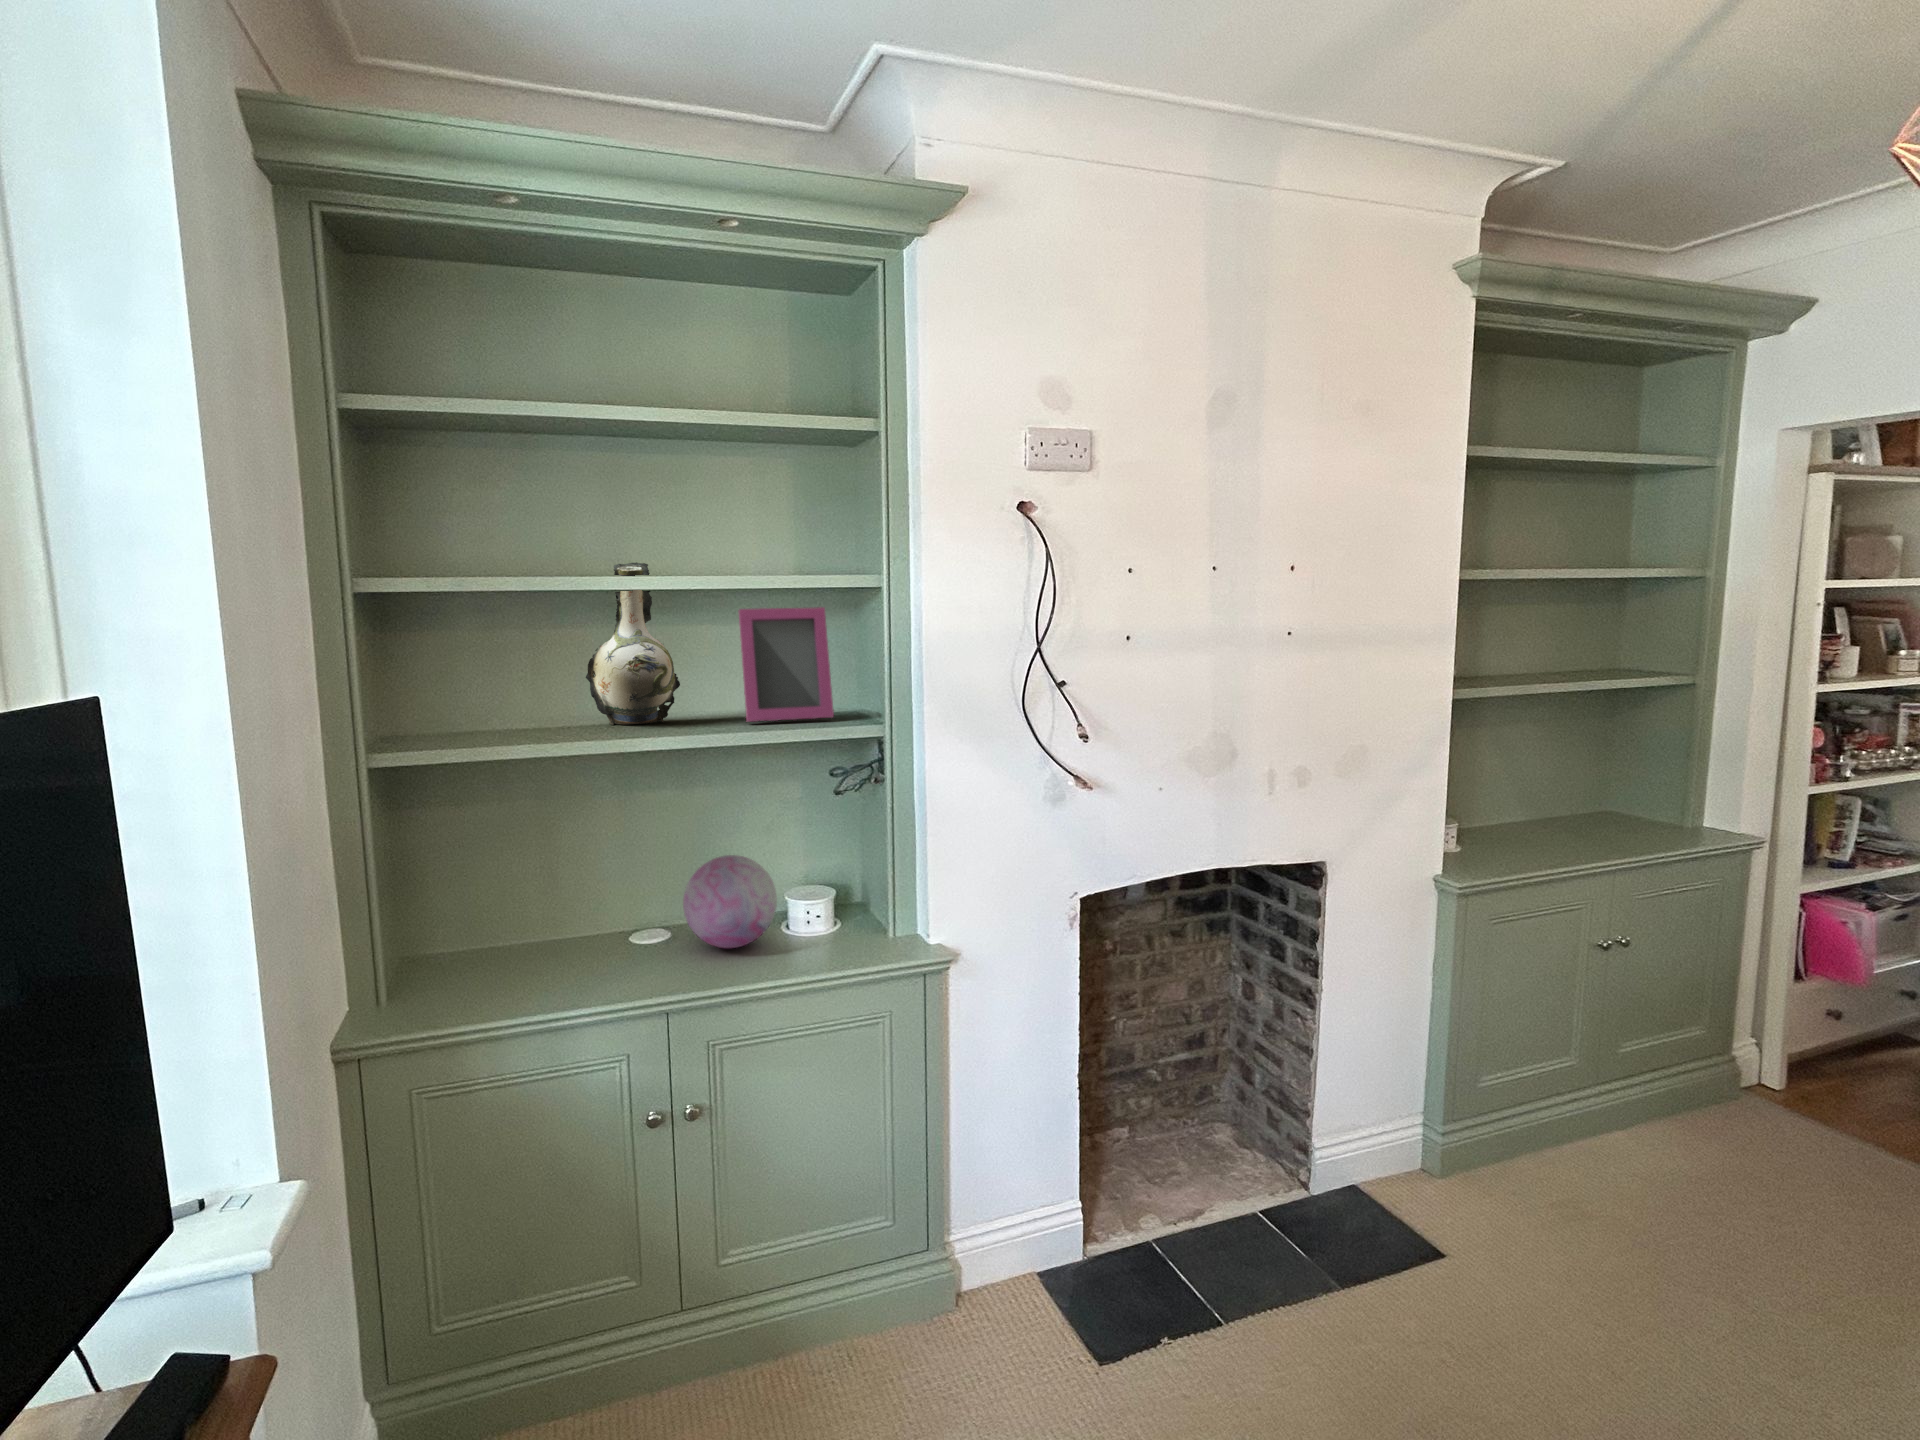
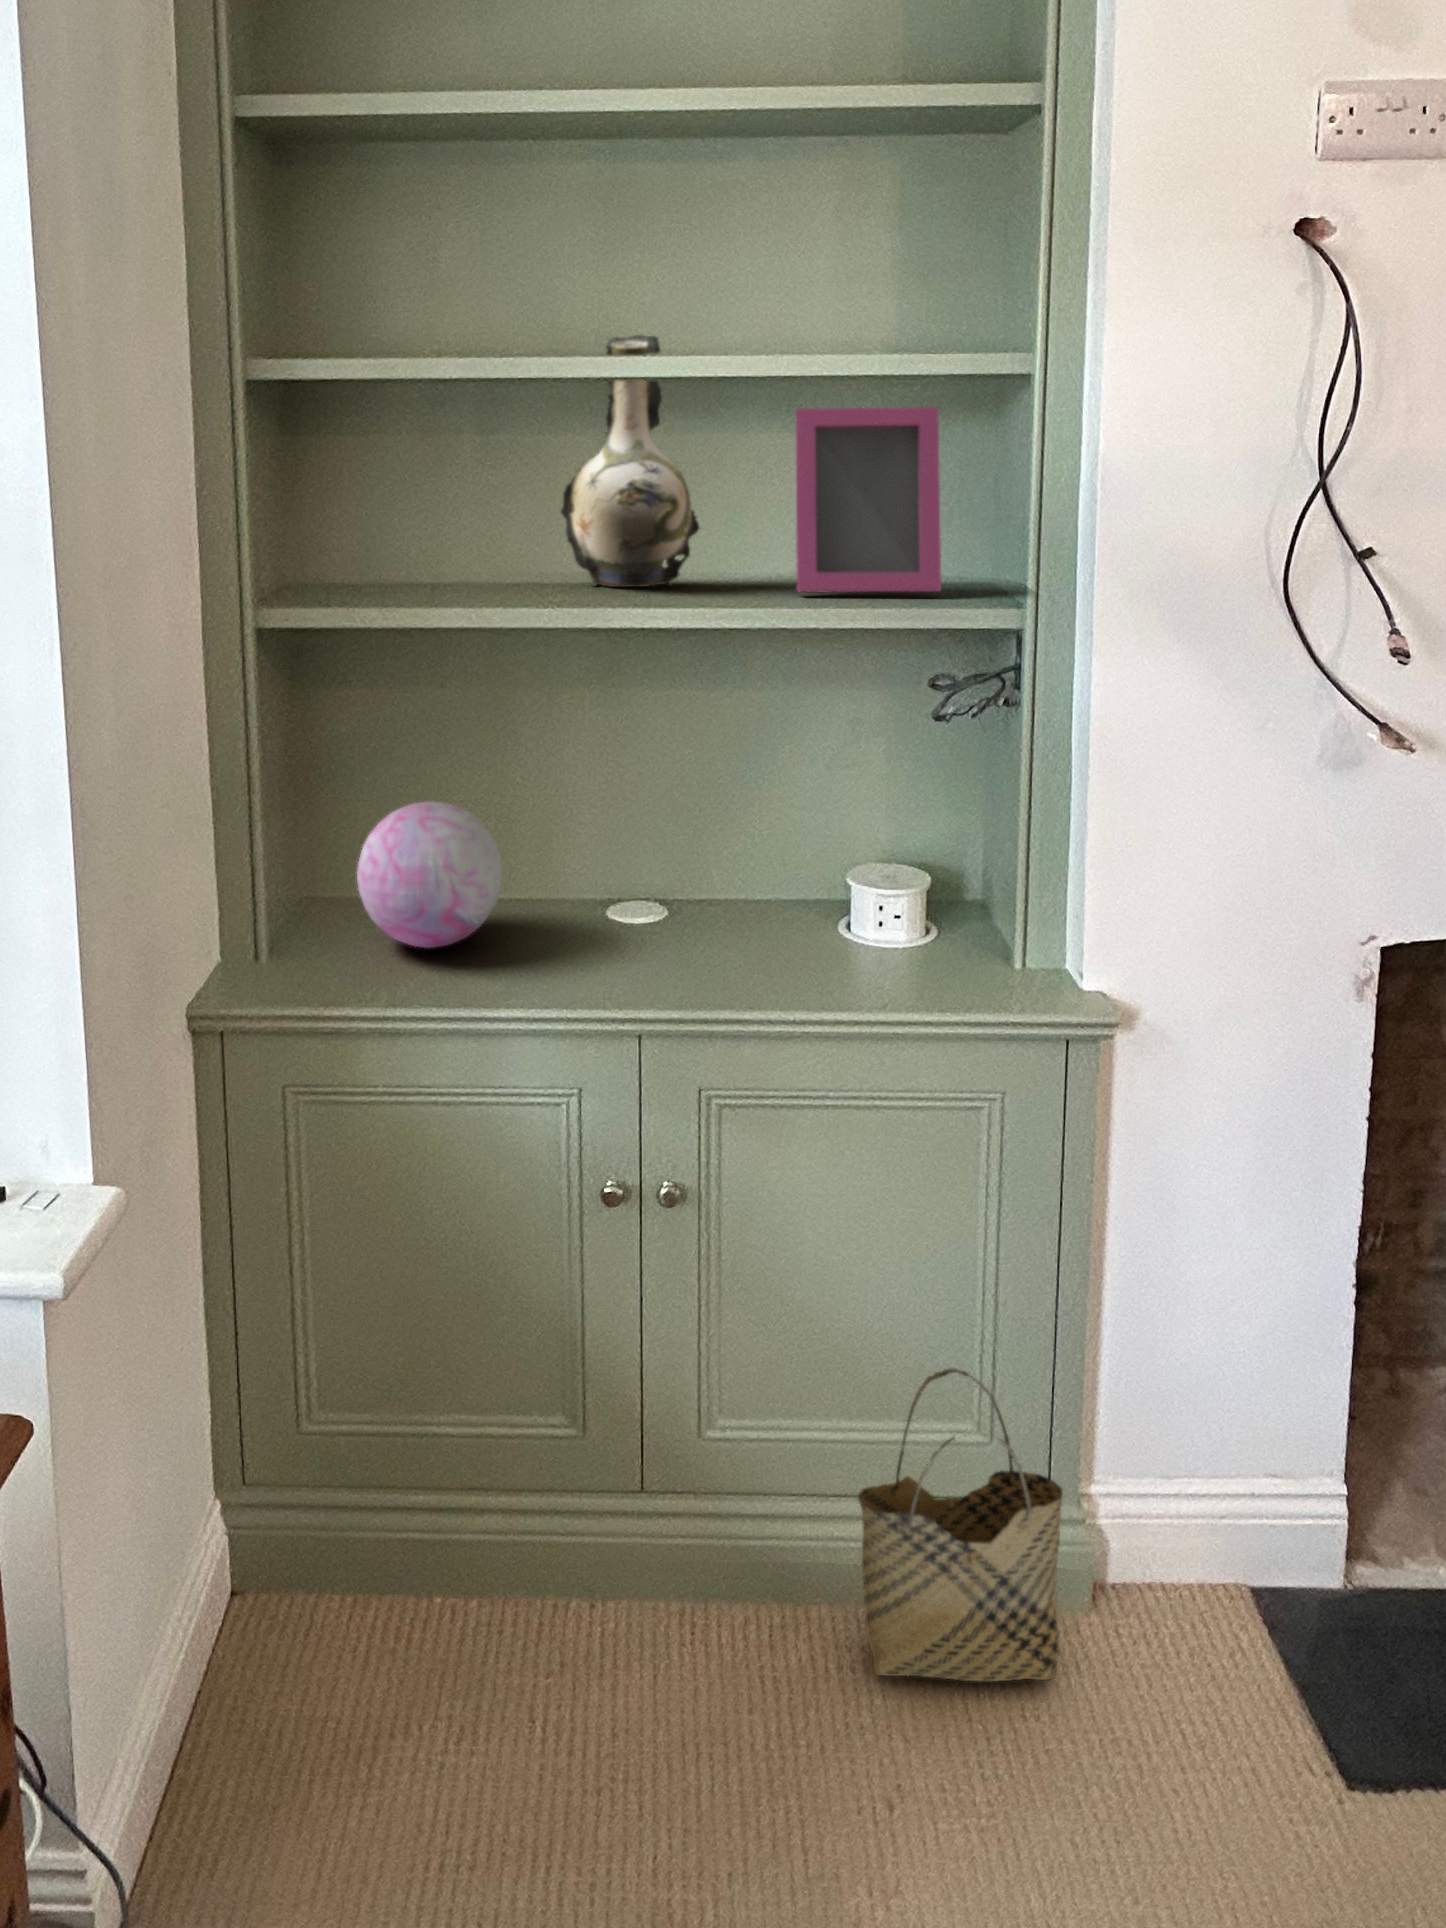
decorative orb: present [683,855,777,948] -> present [357,801,502,948]
woven basket: none [824,1183,944,1383] -> present [858,1369,1063,1681]

